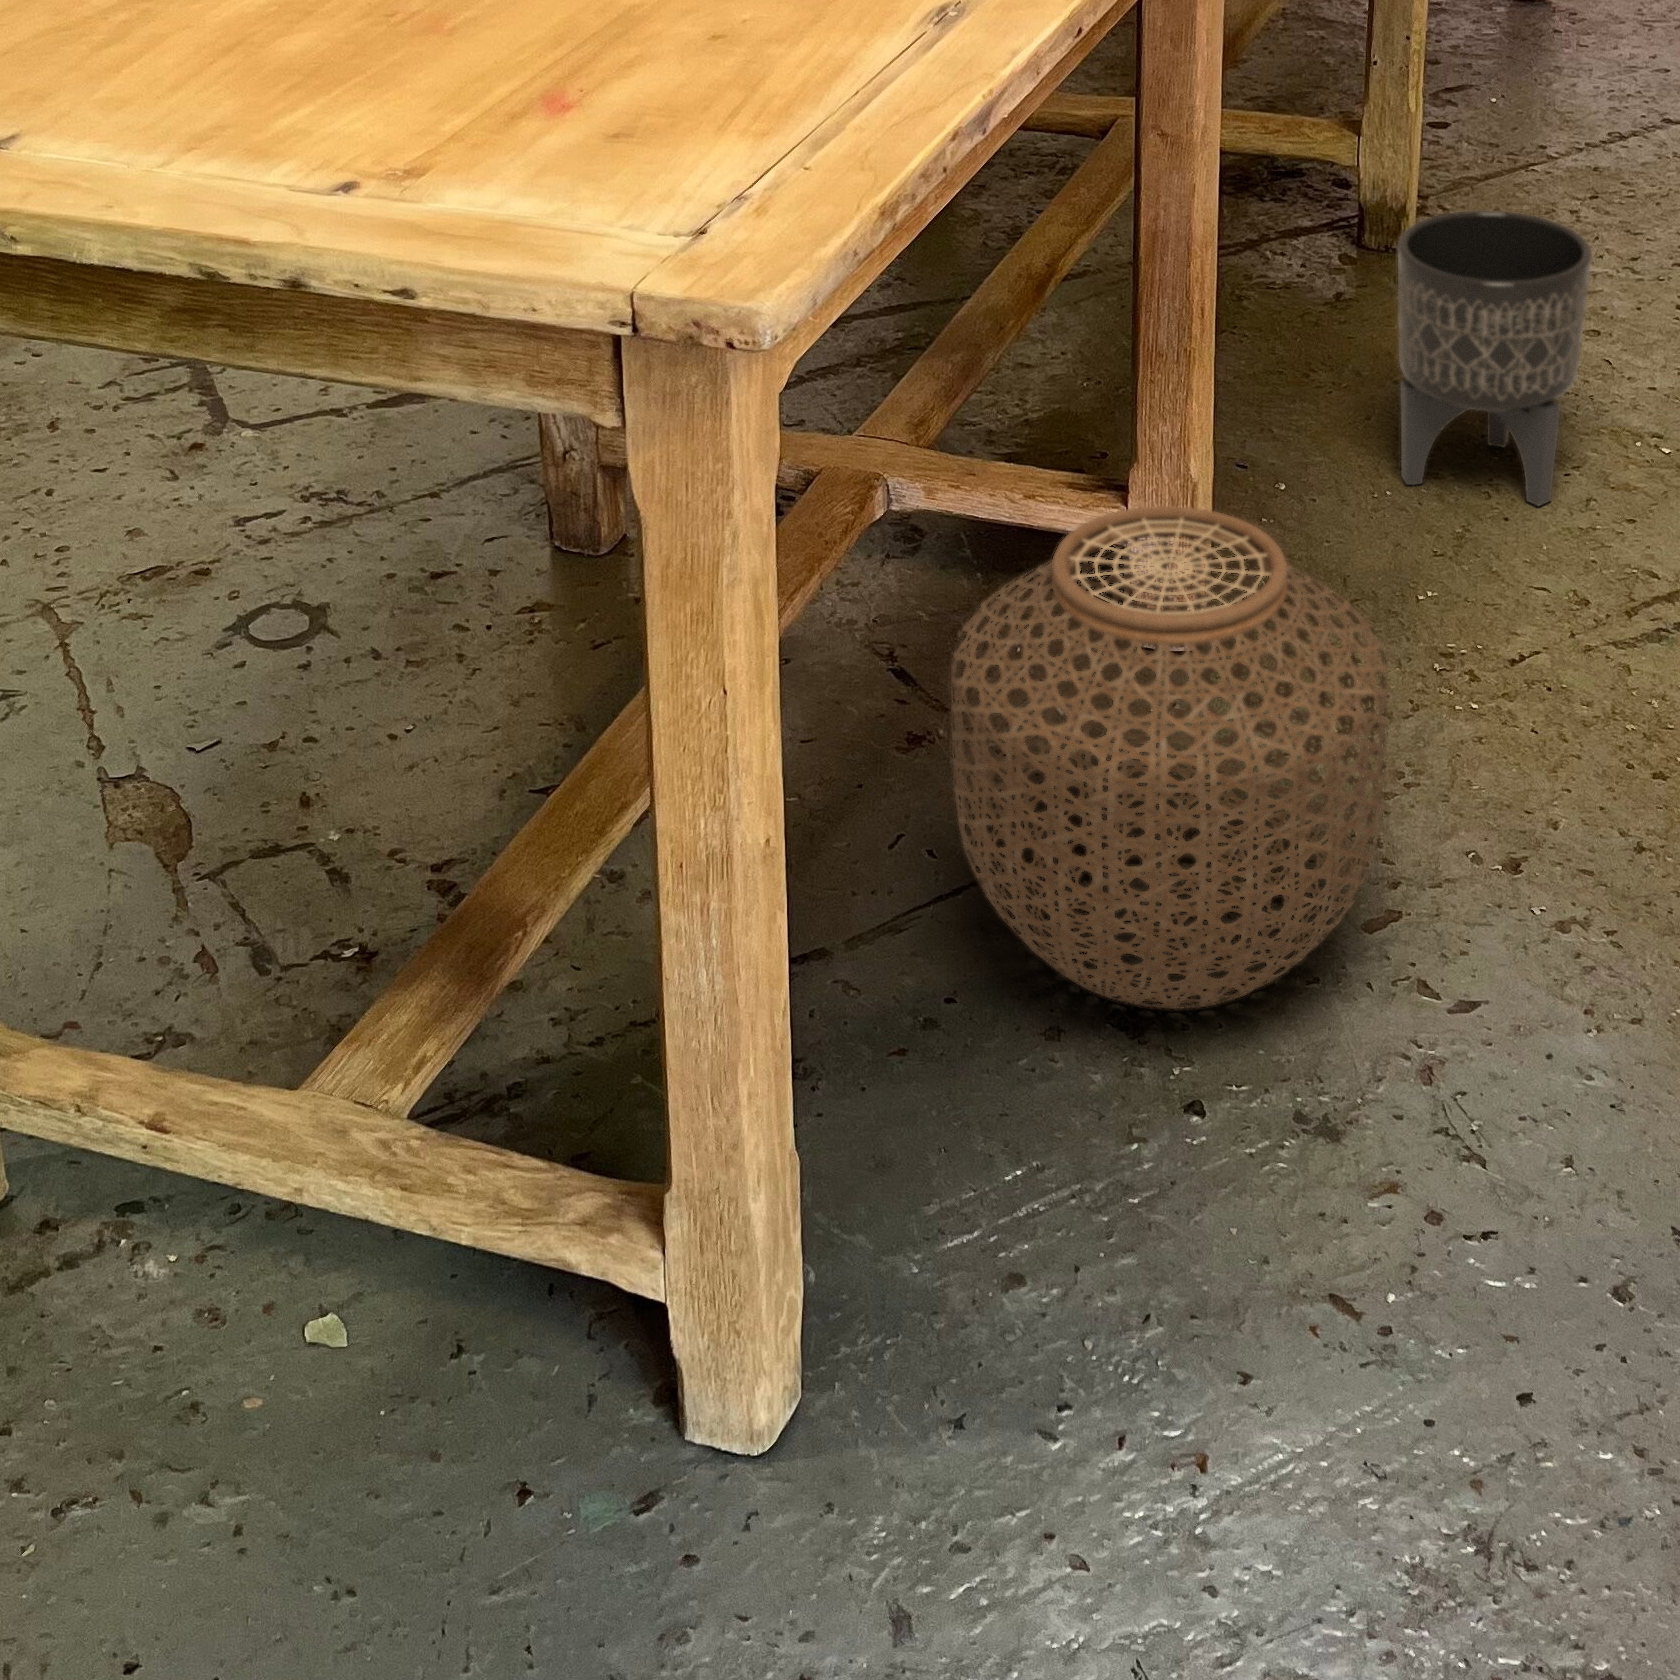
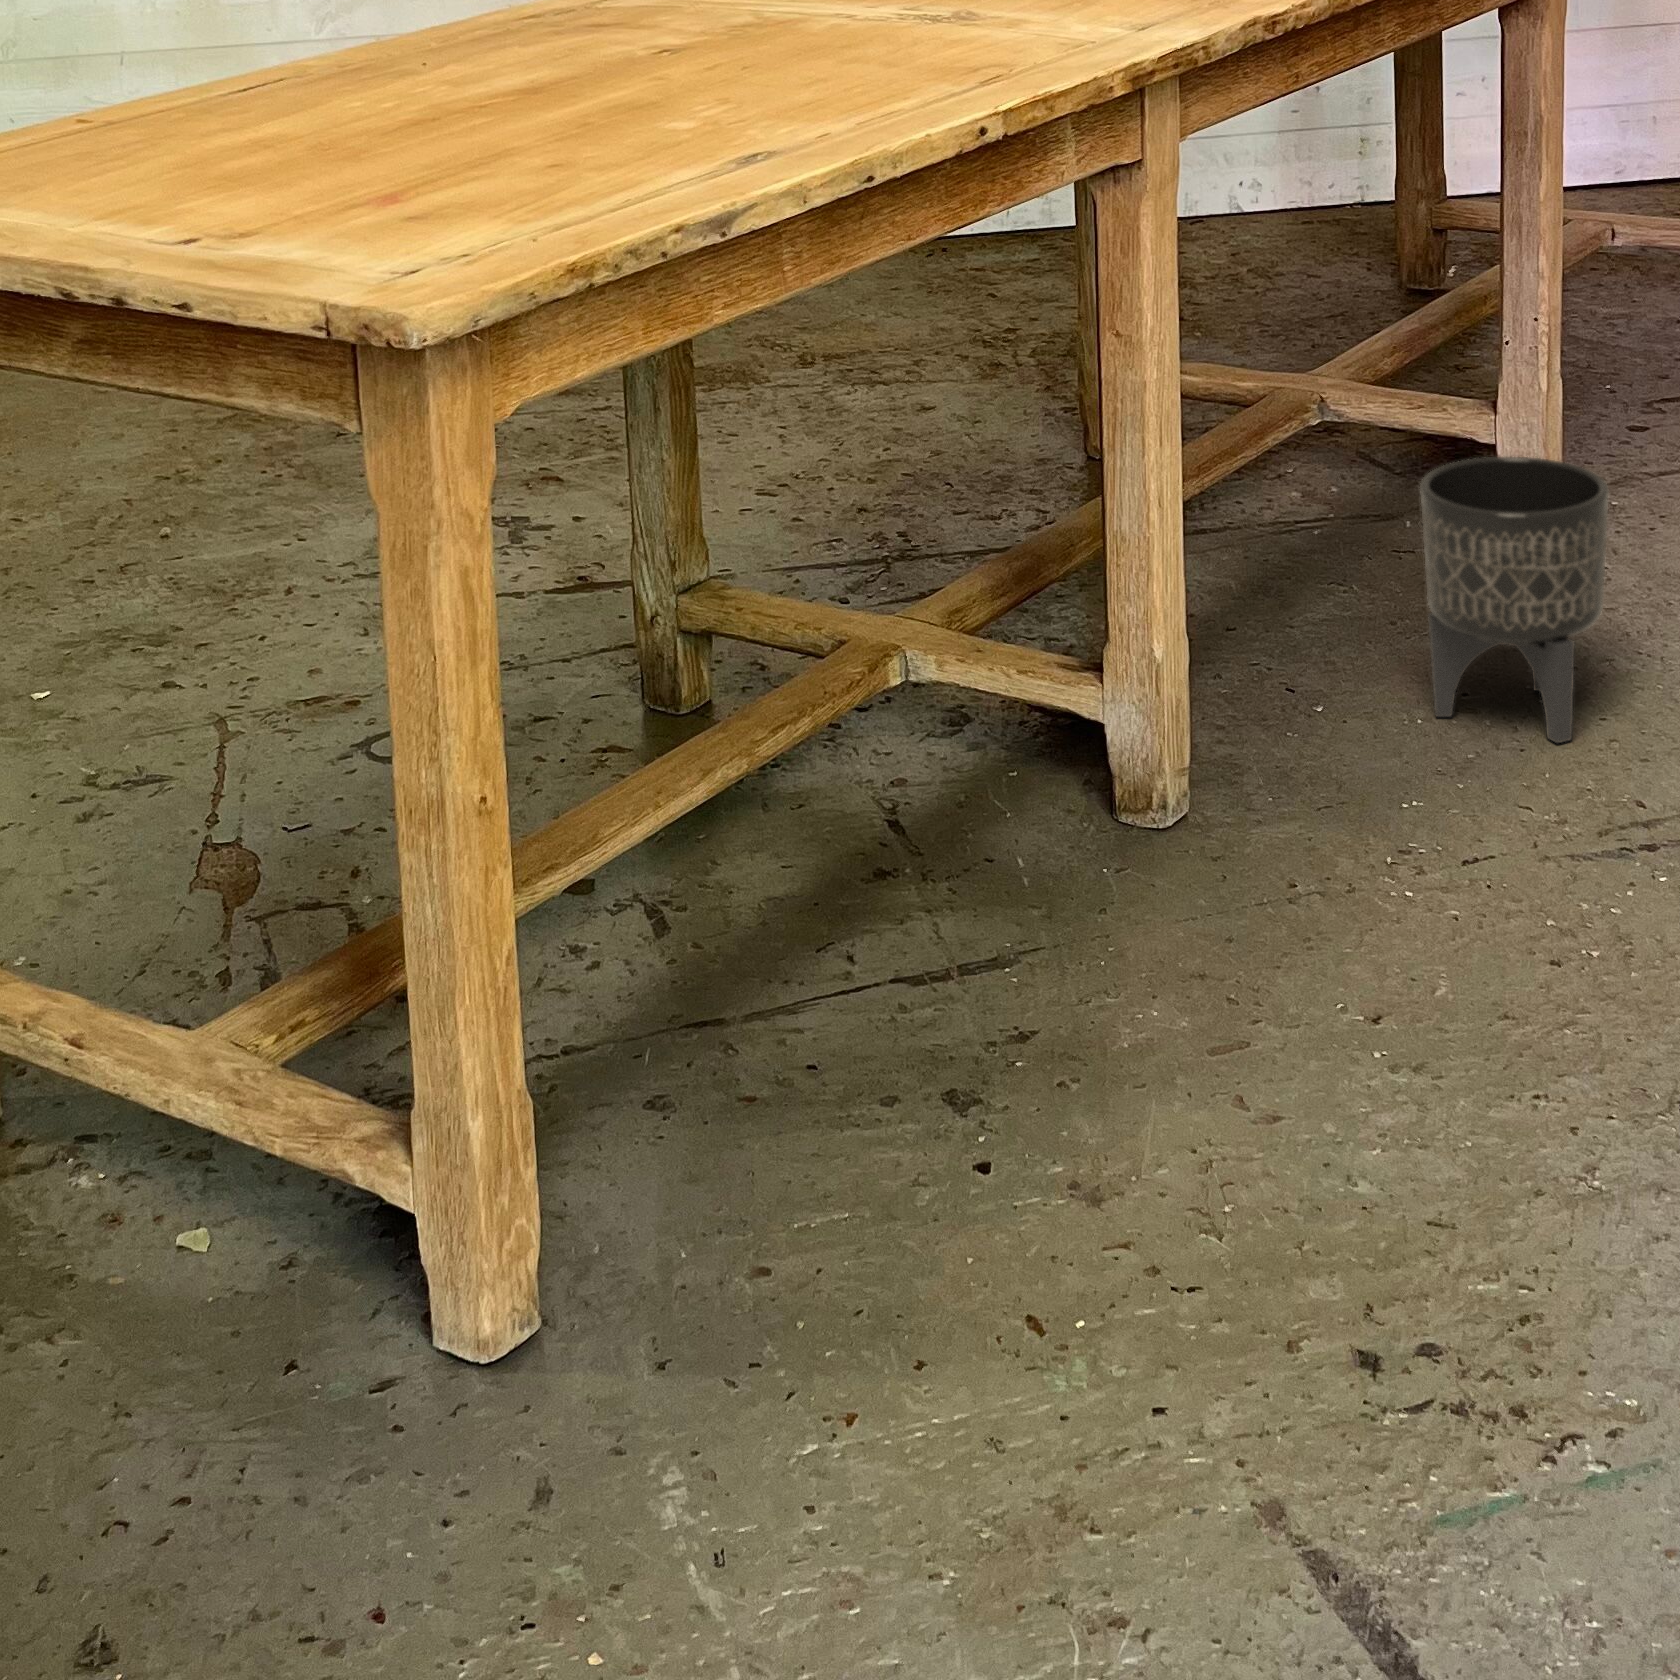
woven basket: present [951,506,1388,1009] -> none [815,638,1212,1102]

